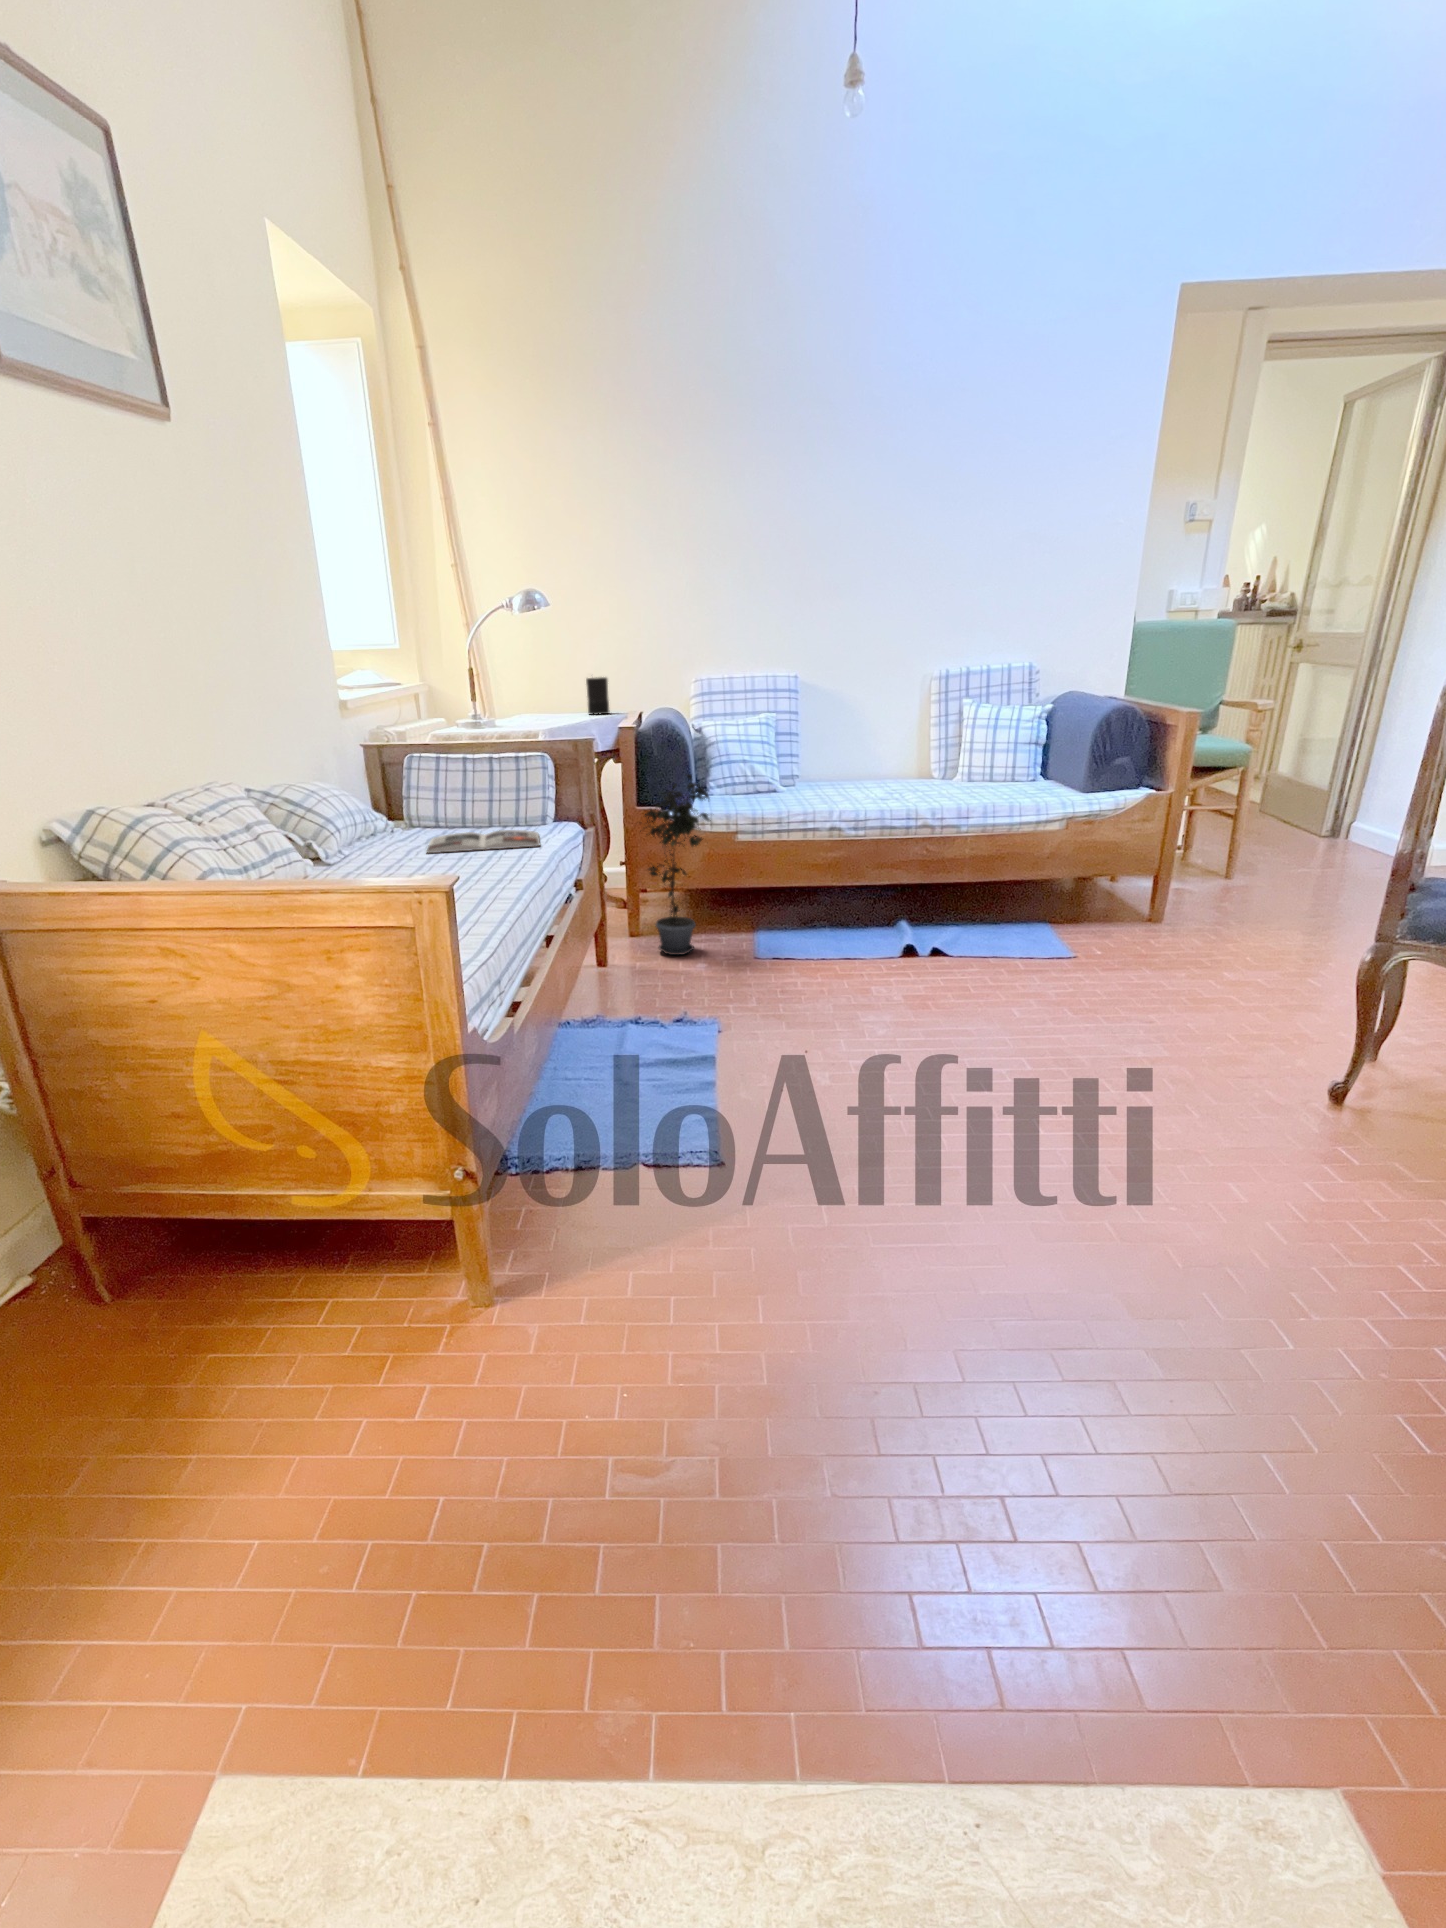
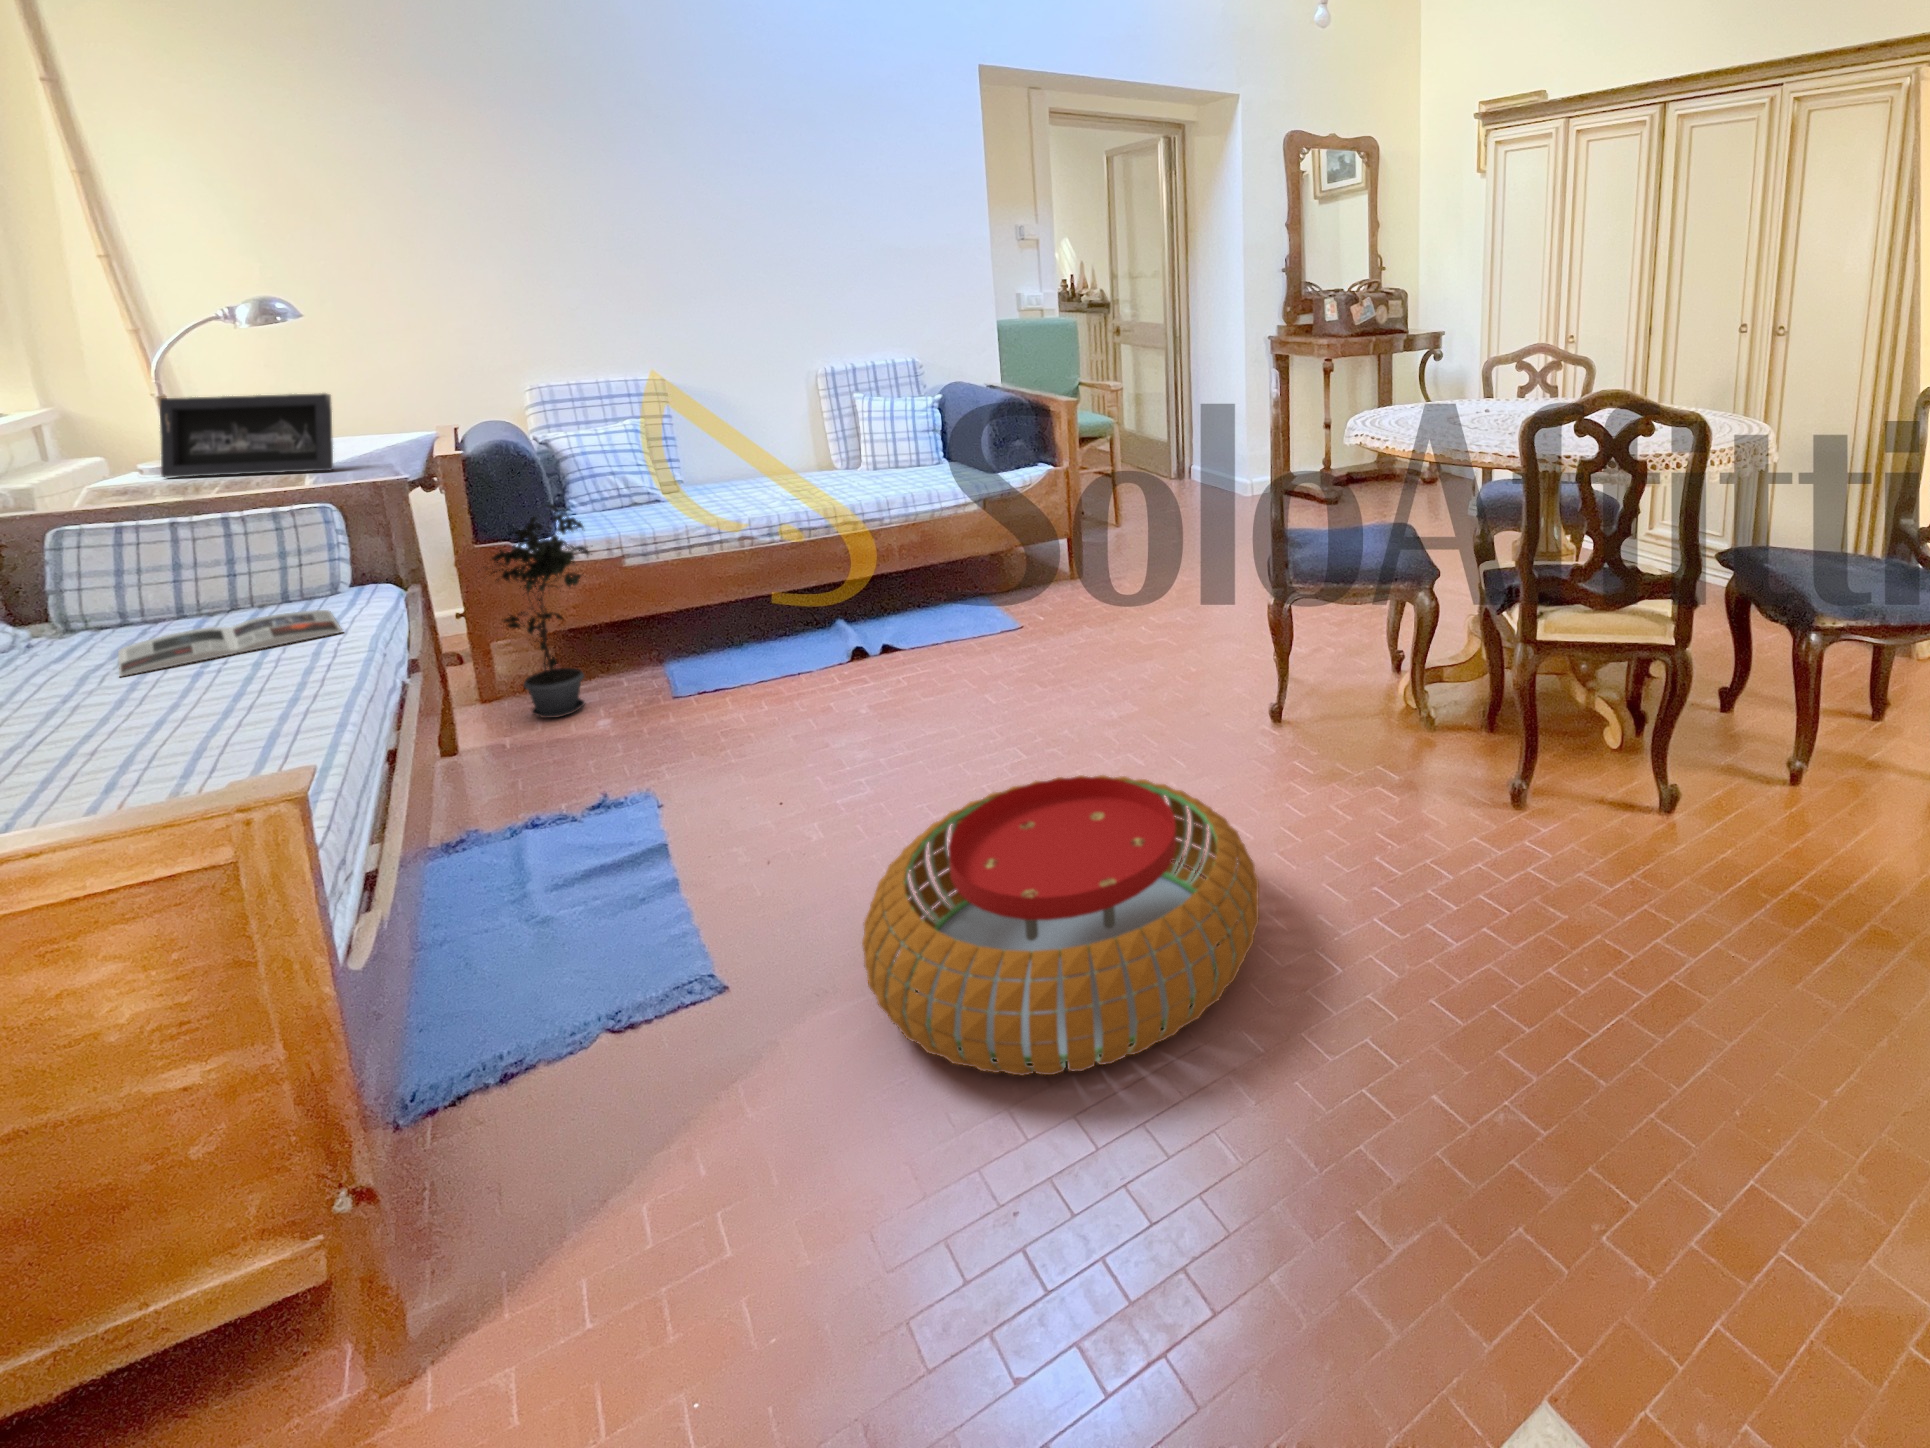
picture frame: none [470,669,562,733] -> present [160,393,333,478]
candle: present [586,677,609,715] -> none [355,385,399,433]
pouf: none [816,1070,1225,1332] -> present [862,775,1259,1076]

